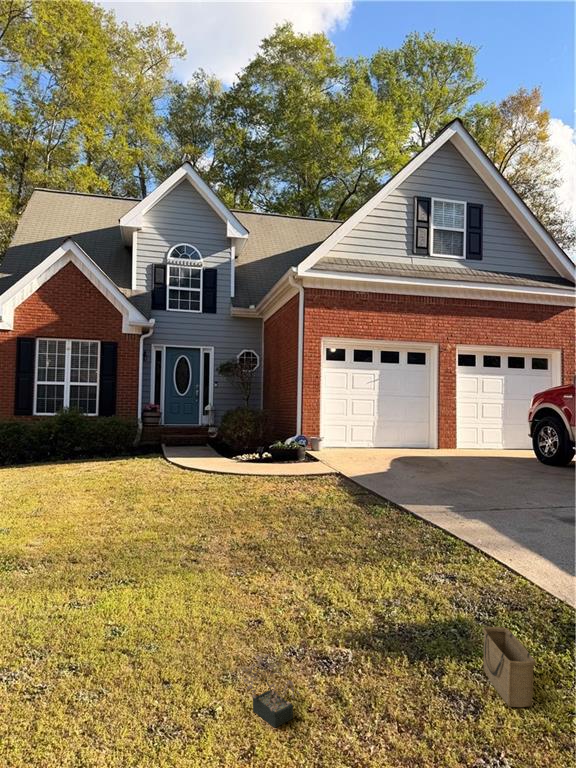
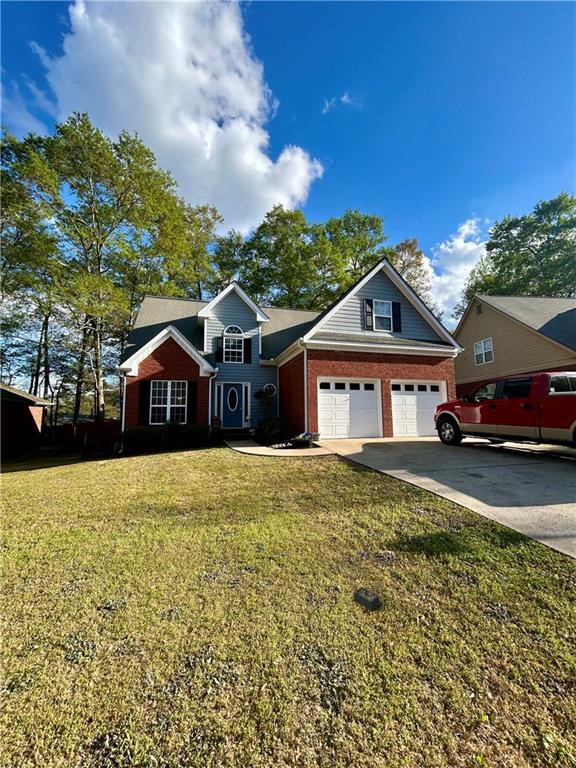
basket: present [483,627,536,707] -> none [472,543,513,591]

